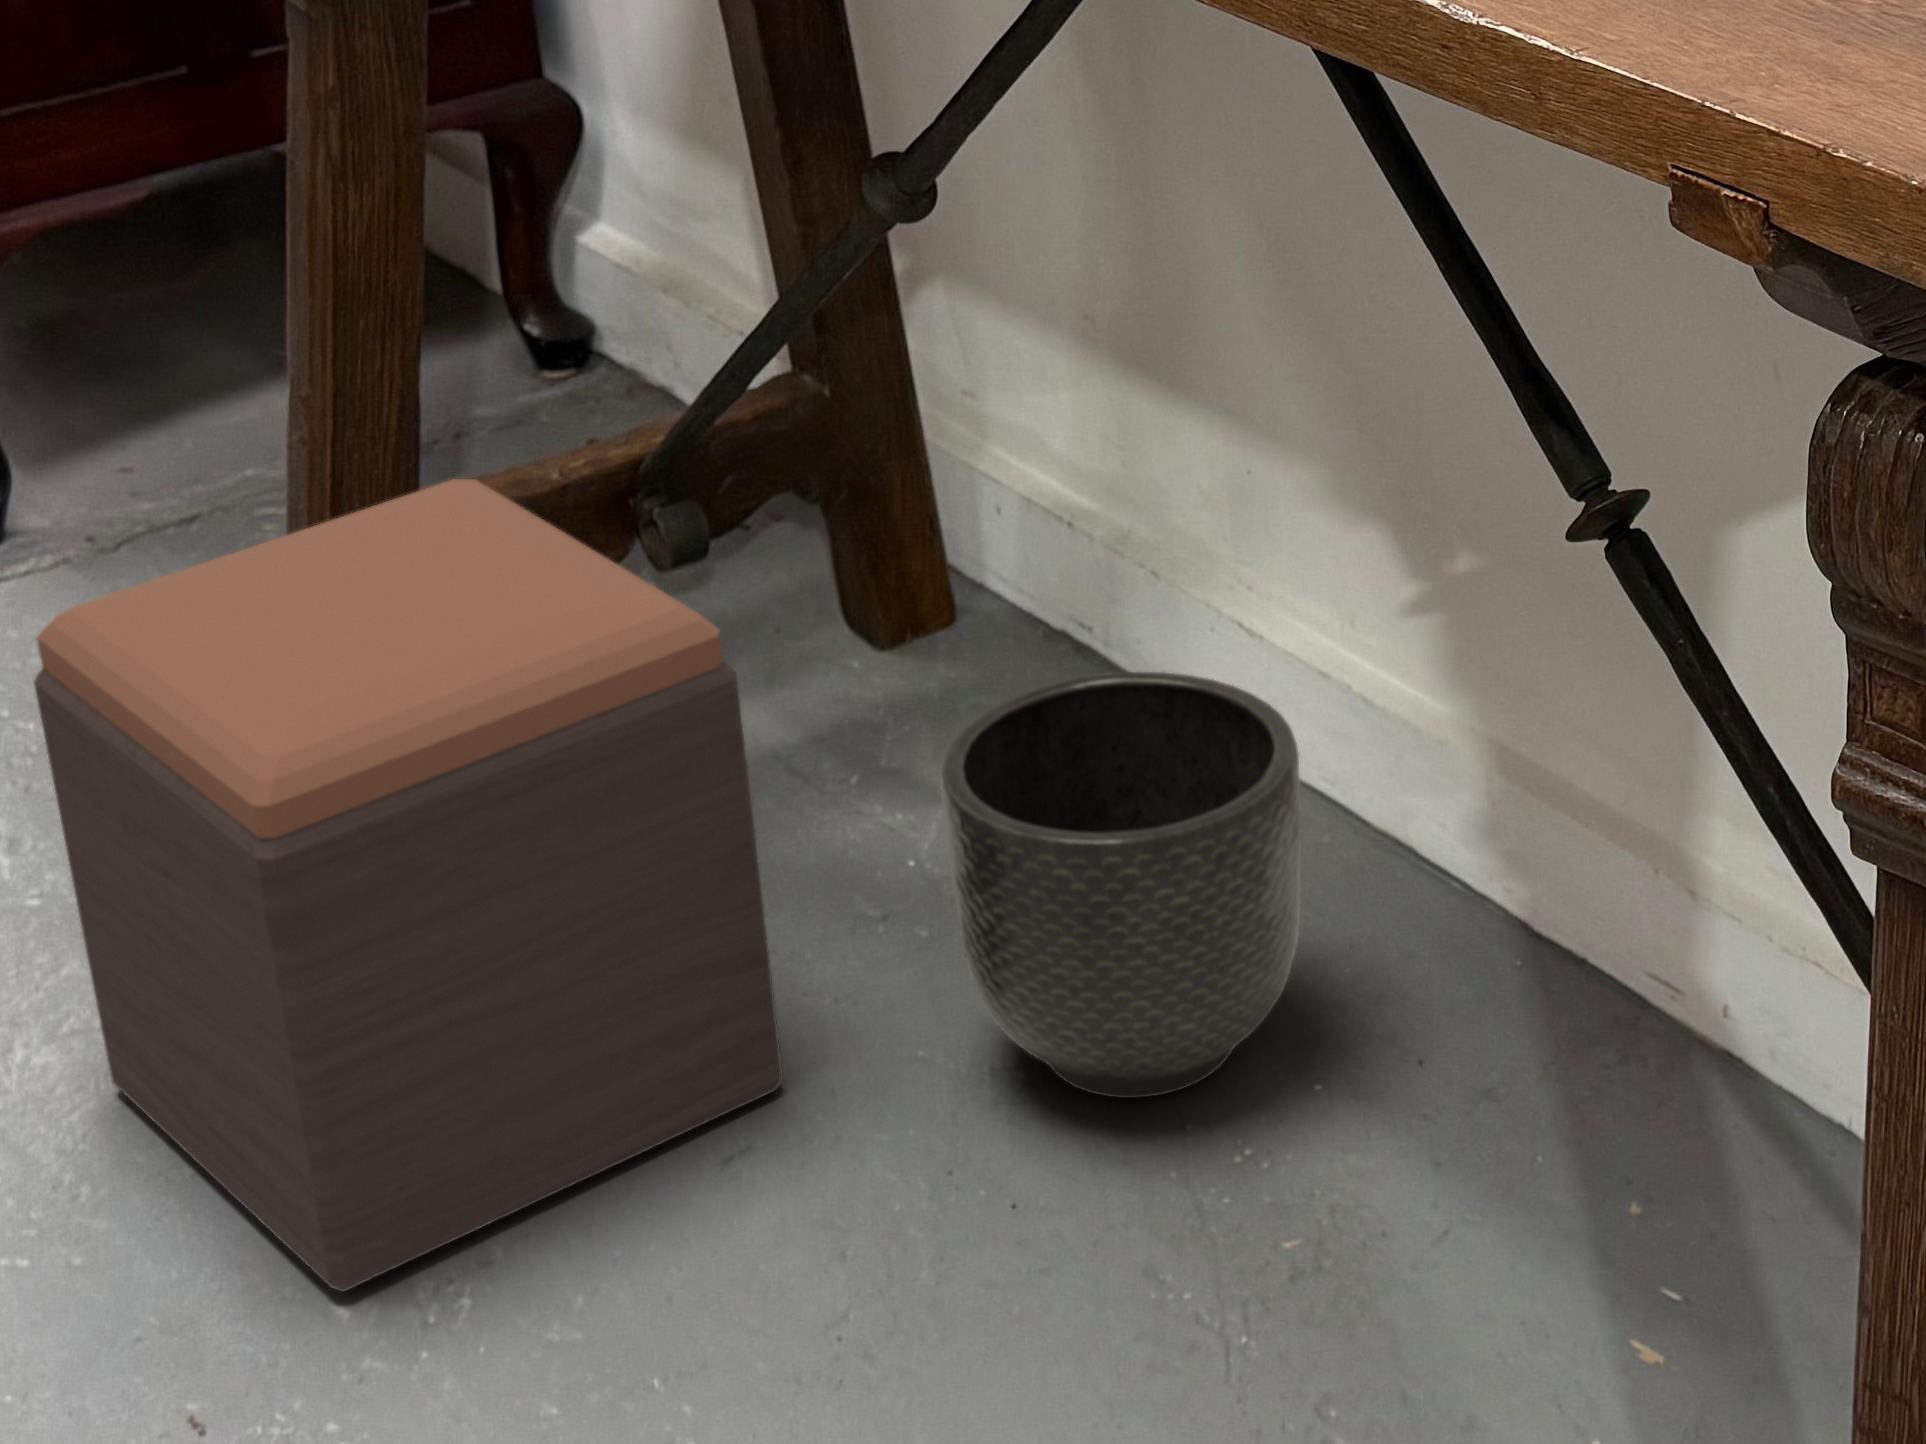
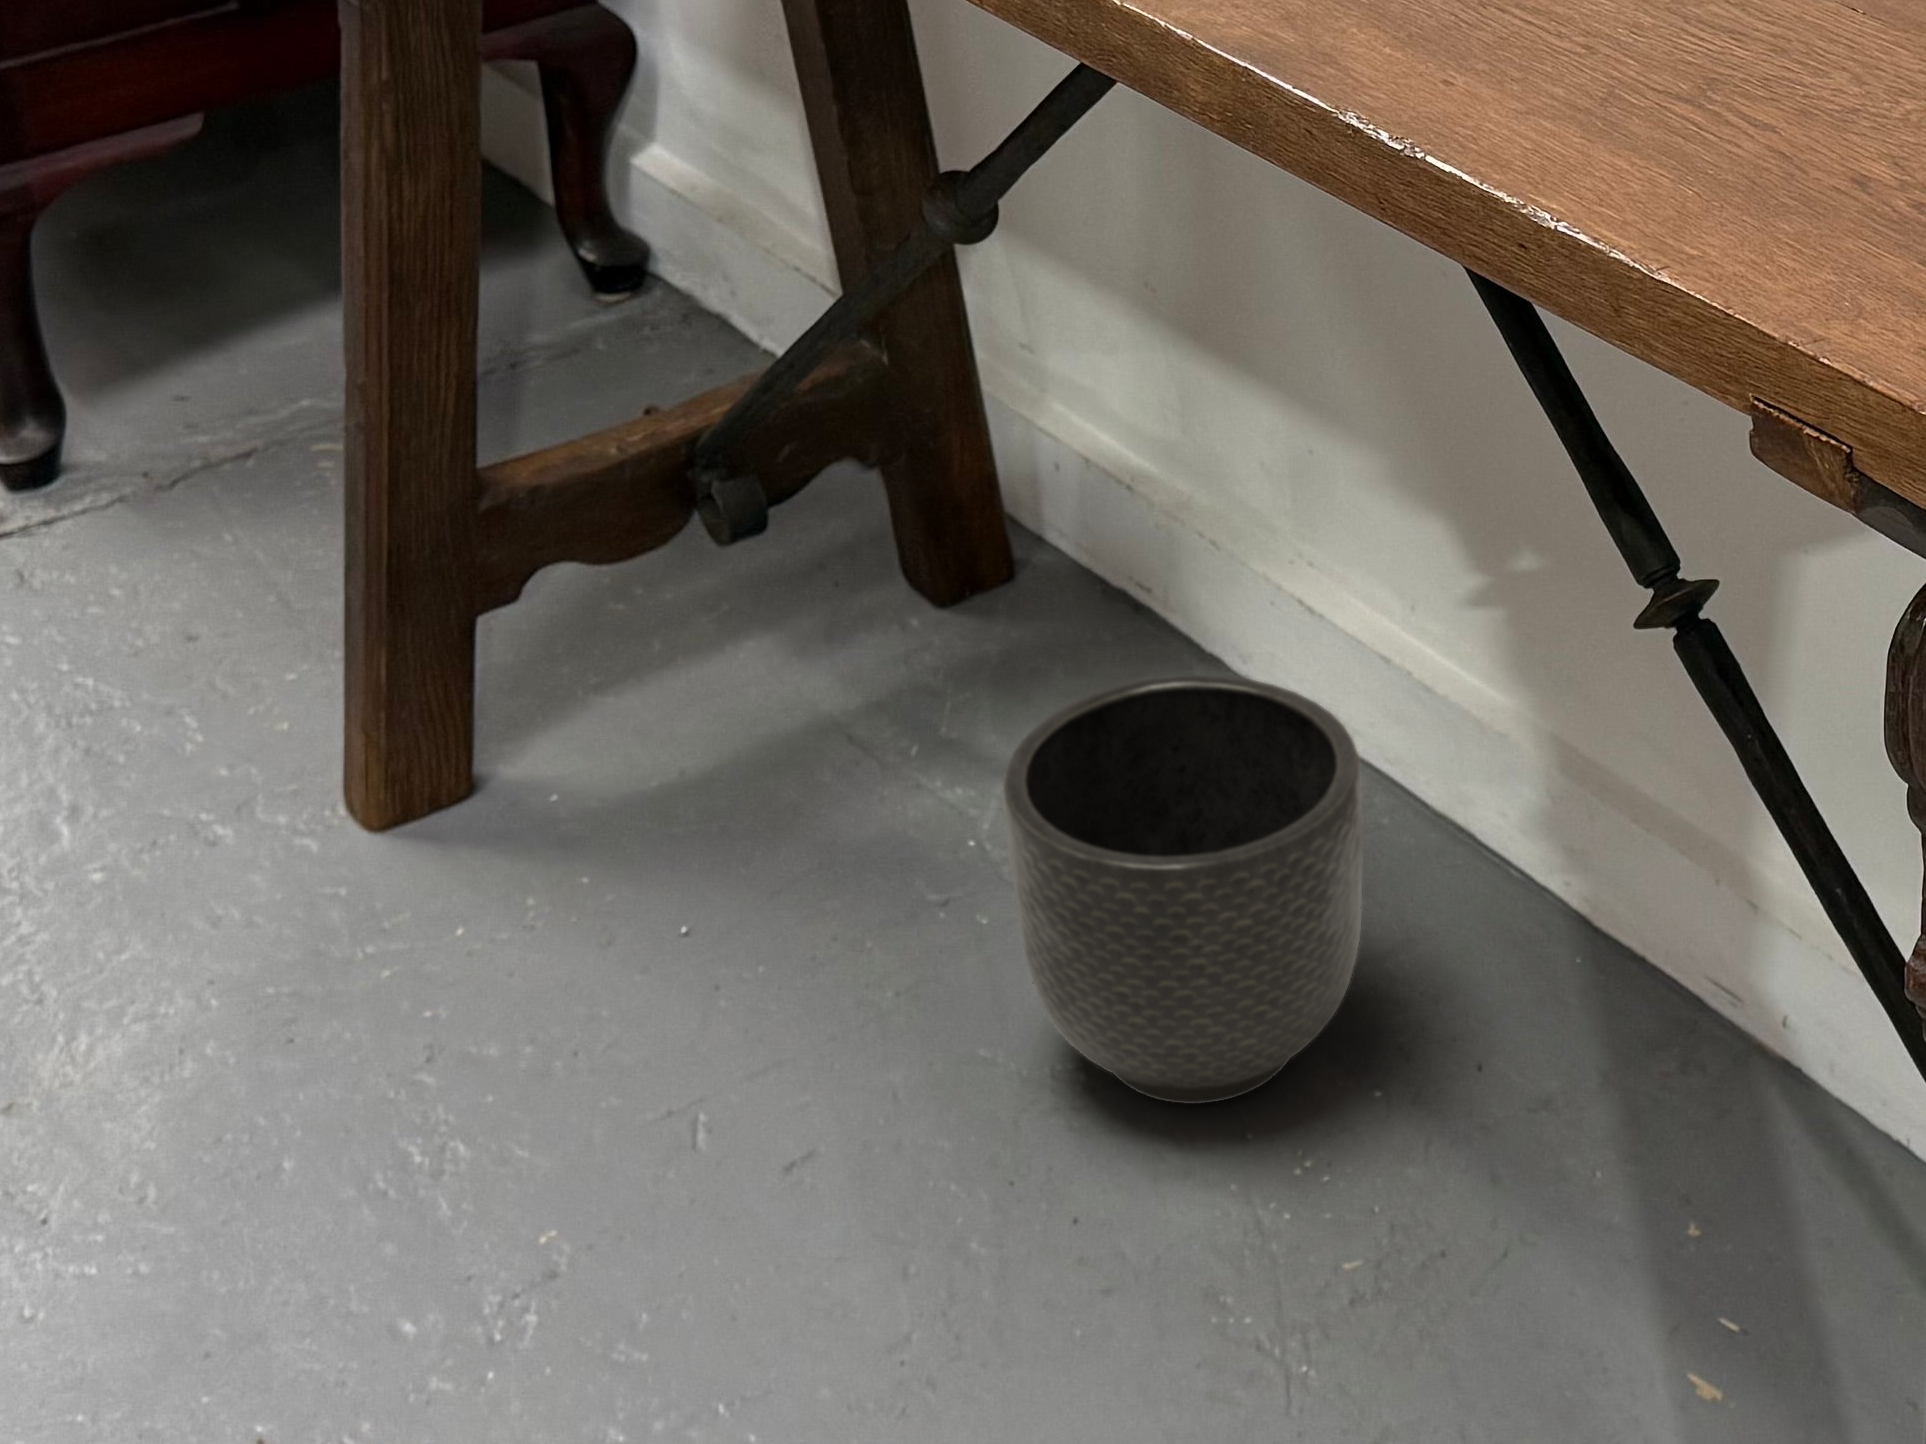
footstool: present [34,479,783,1292] -> none [94,475,845,1308]

